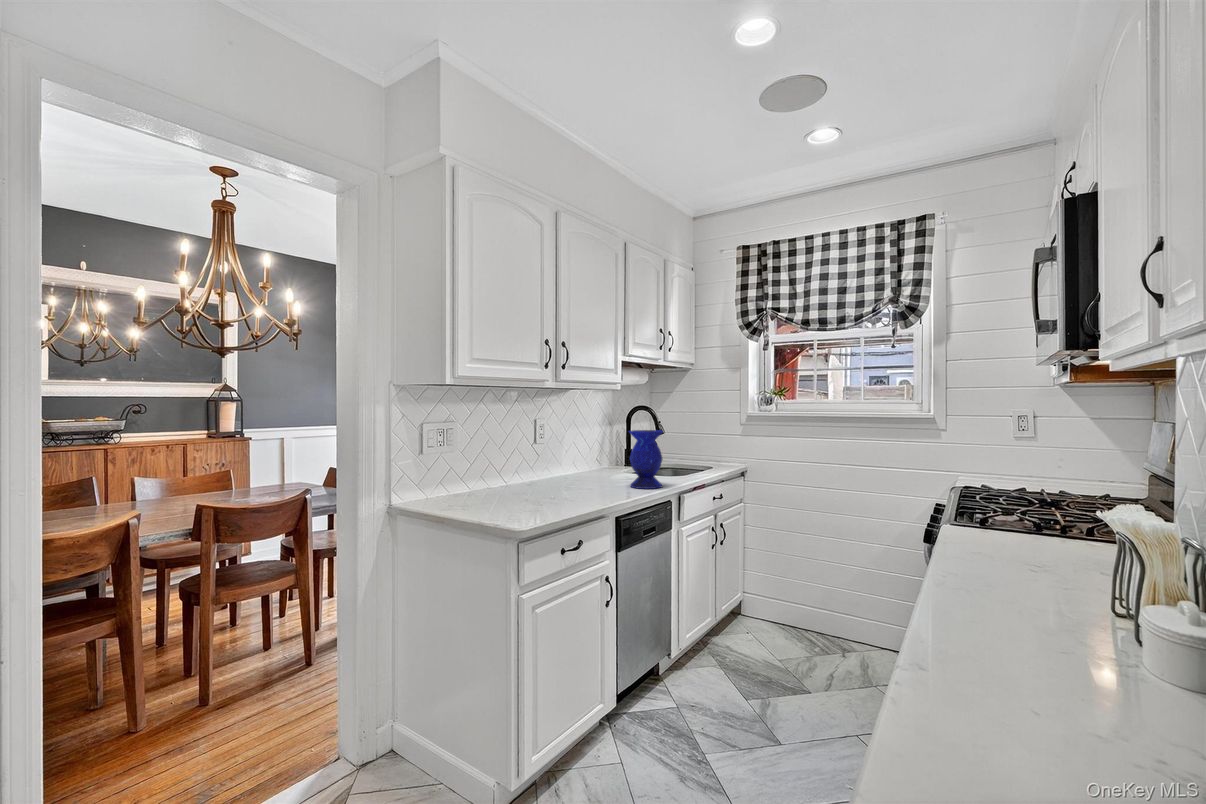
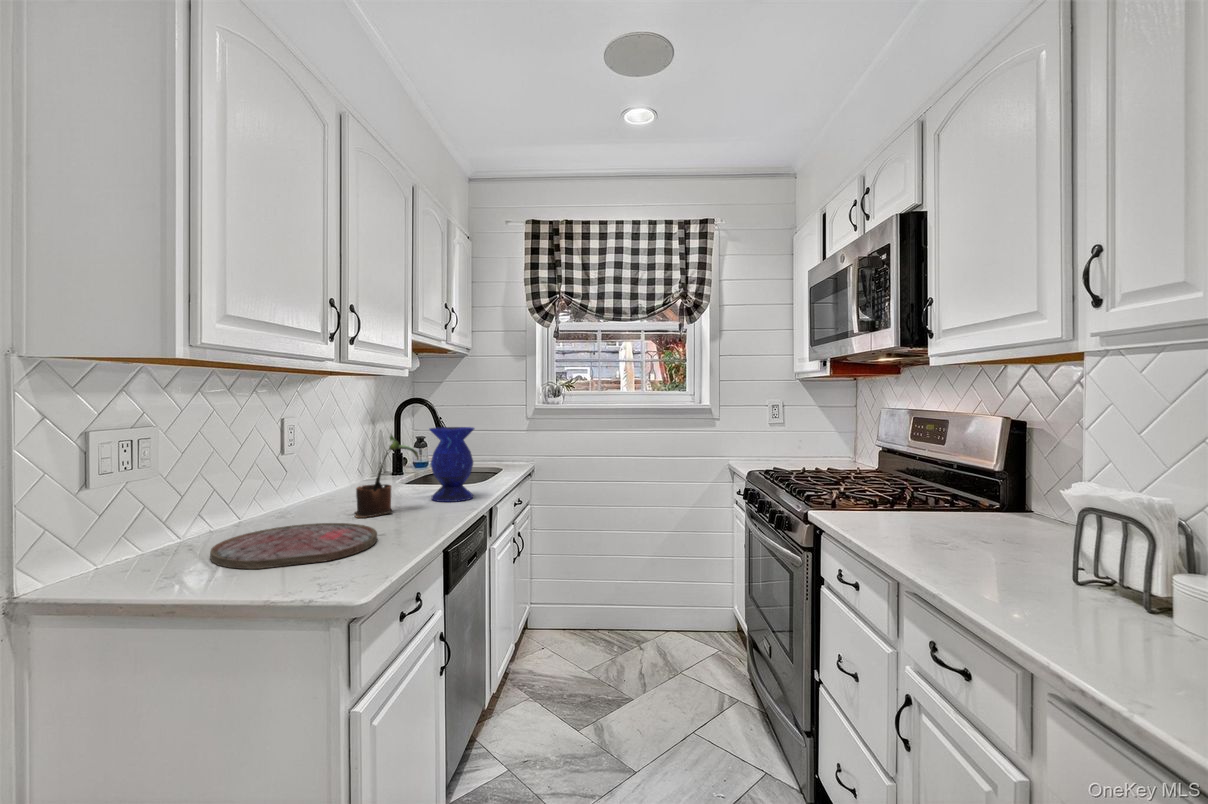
potted plant: none [568,433,615,494] -> present [355,435,419,518]
cutting board: none [471,493,568,515] -> present [210,523,377,569]

